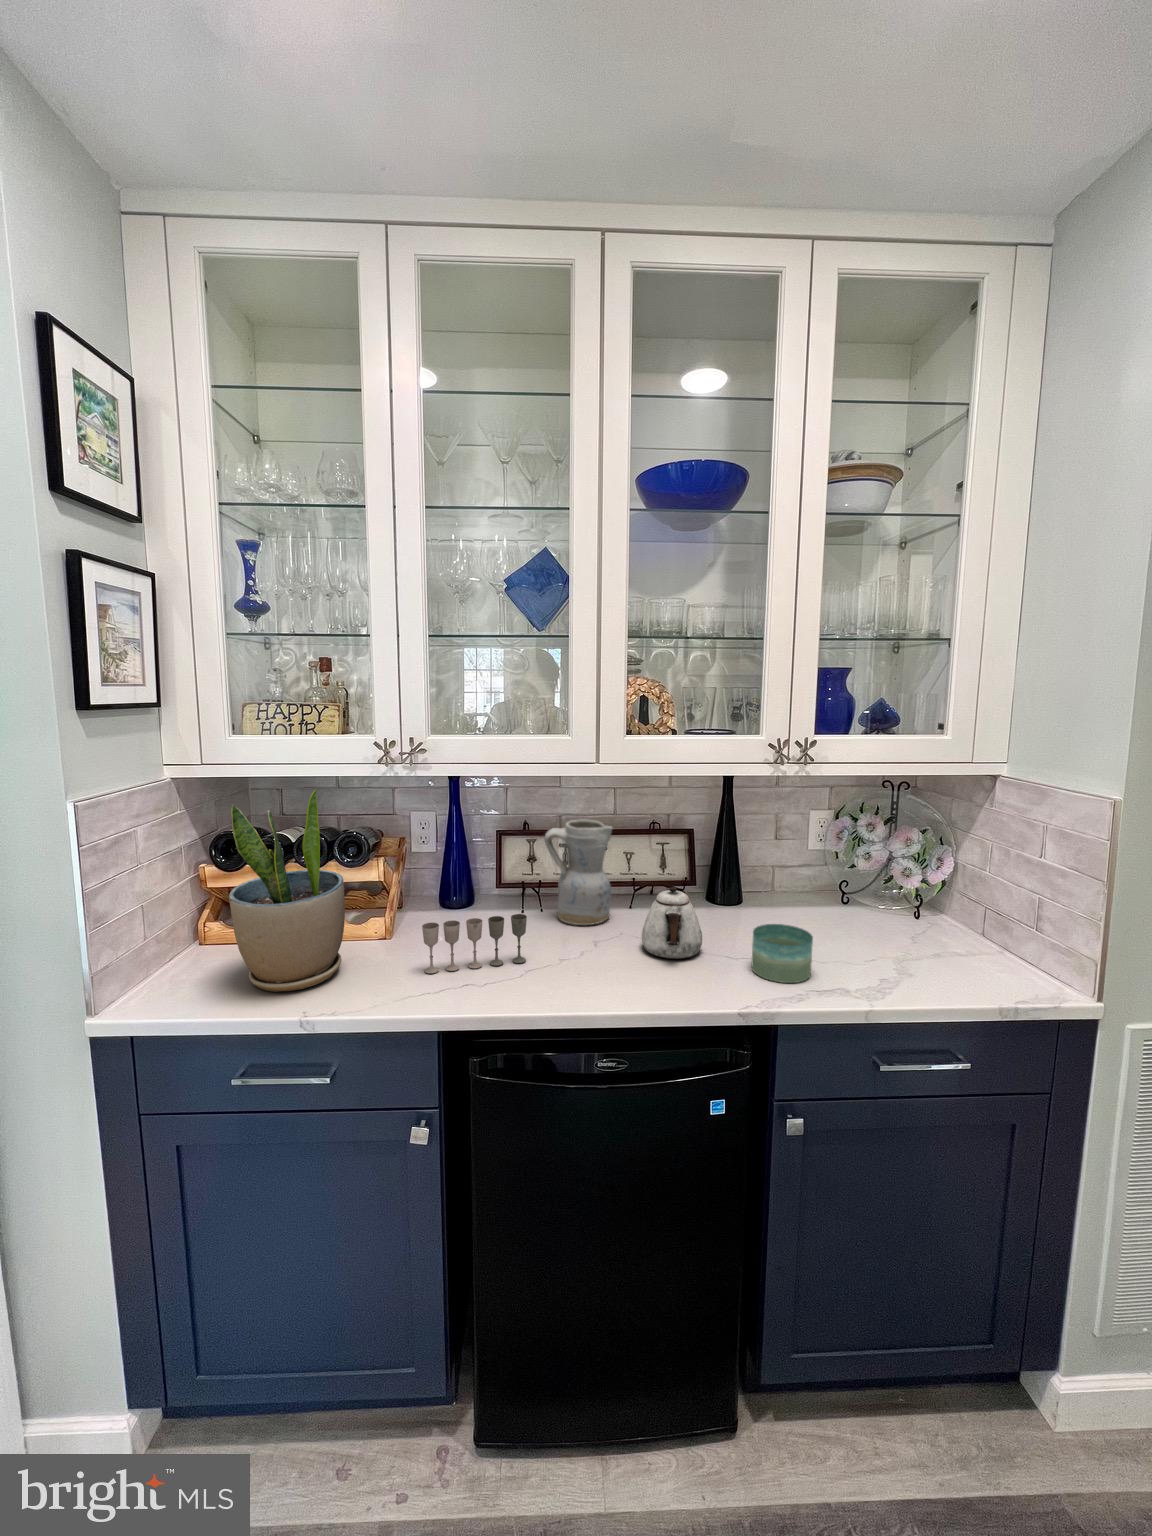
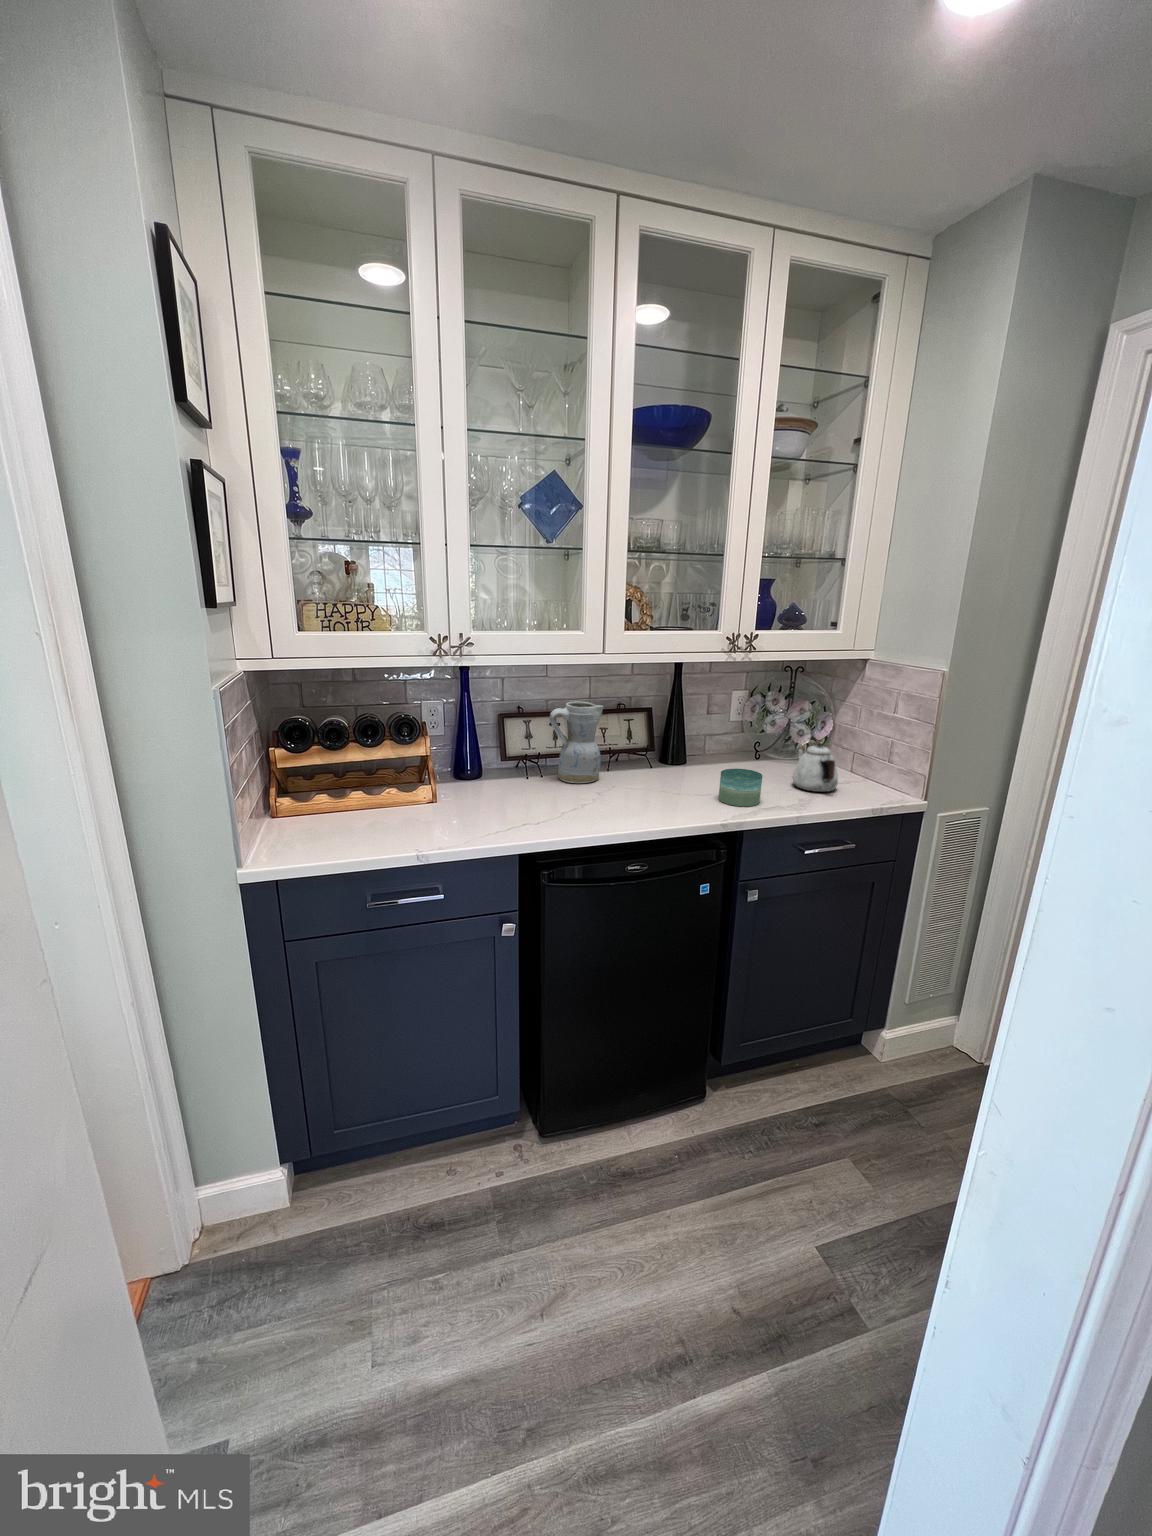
potted plant: present [229,788,345,992] -> none [333,672,425,841]
teapot: present [642,887,702,959] -> present [793,743,838,792]
wine glass: present [422,914,527,974] -> none [486,772,561,821]

